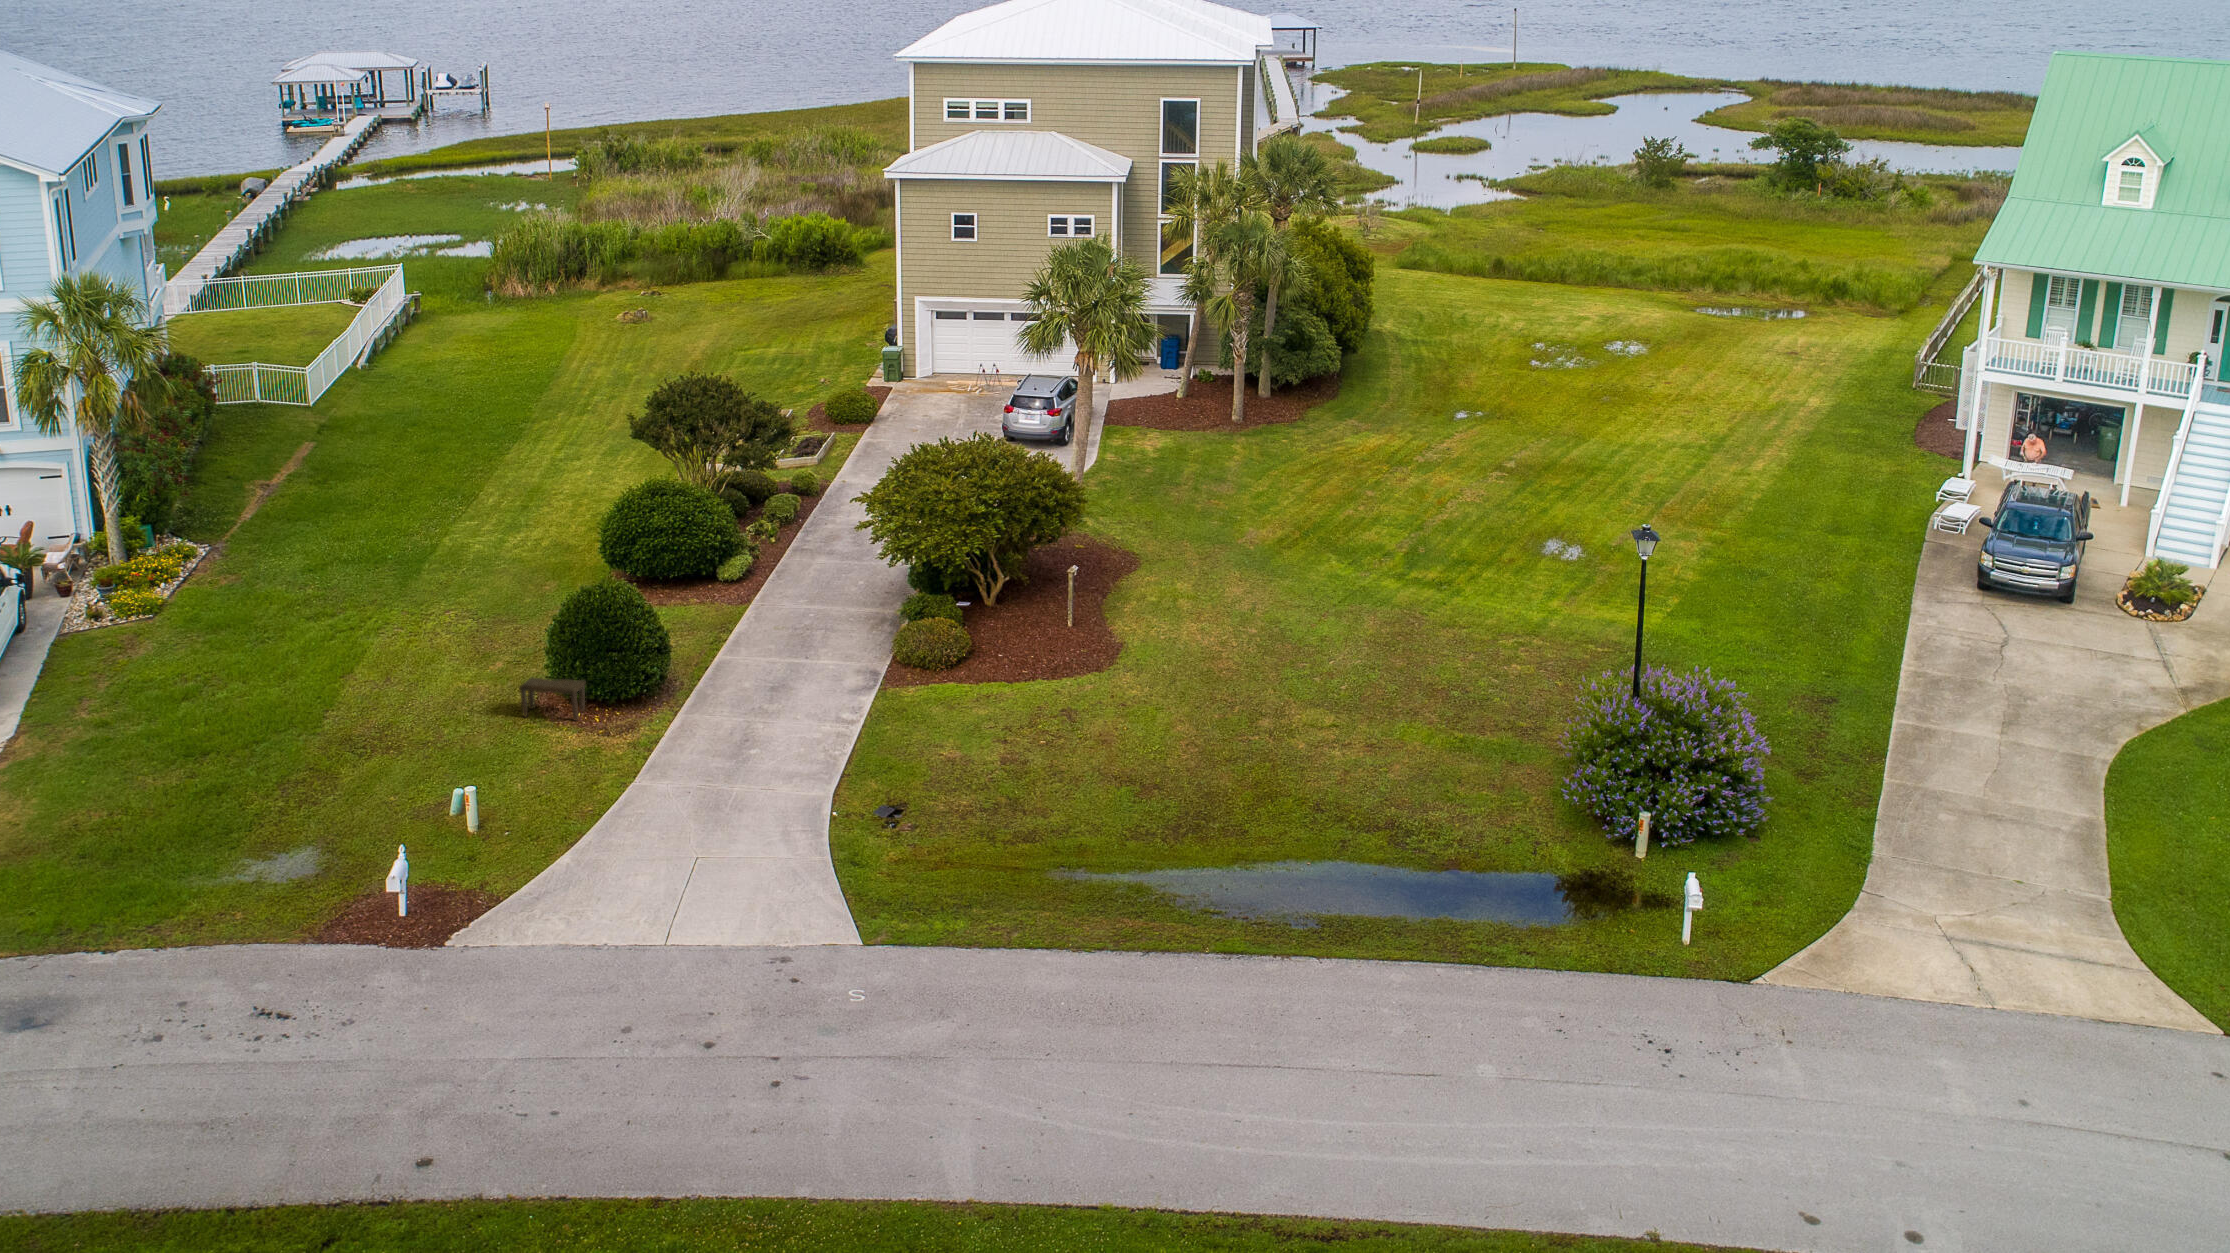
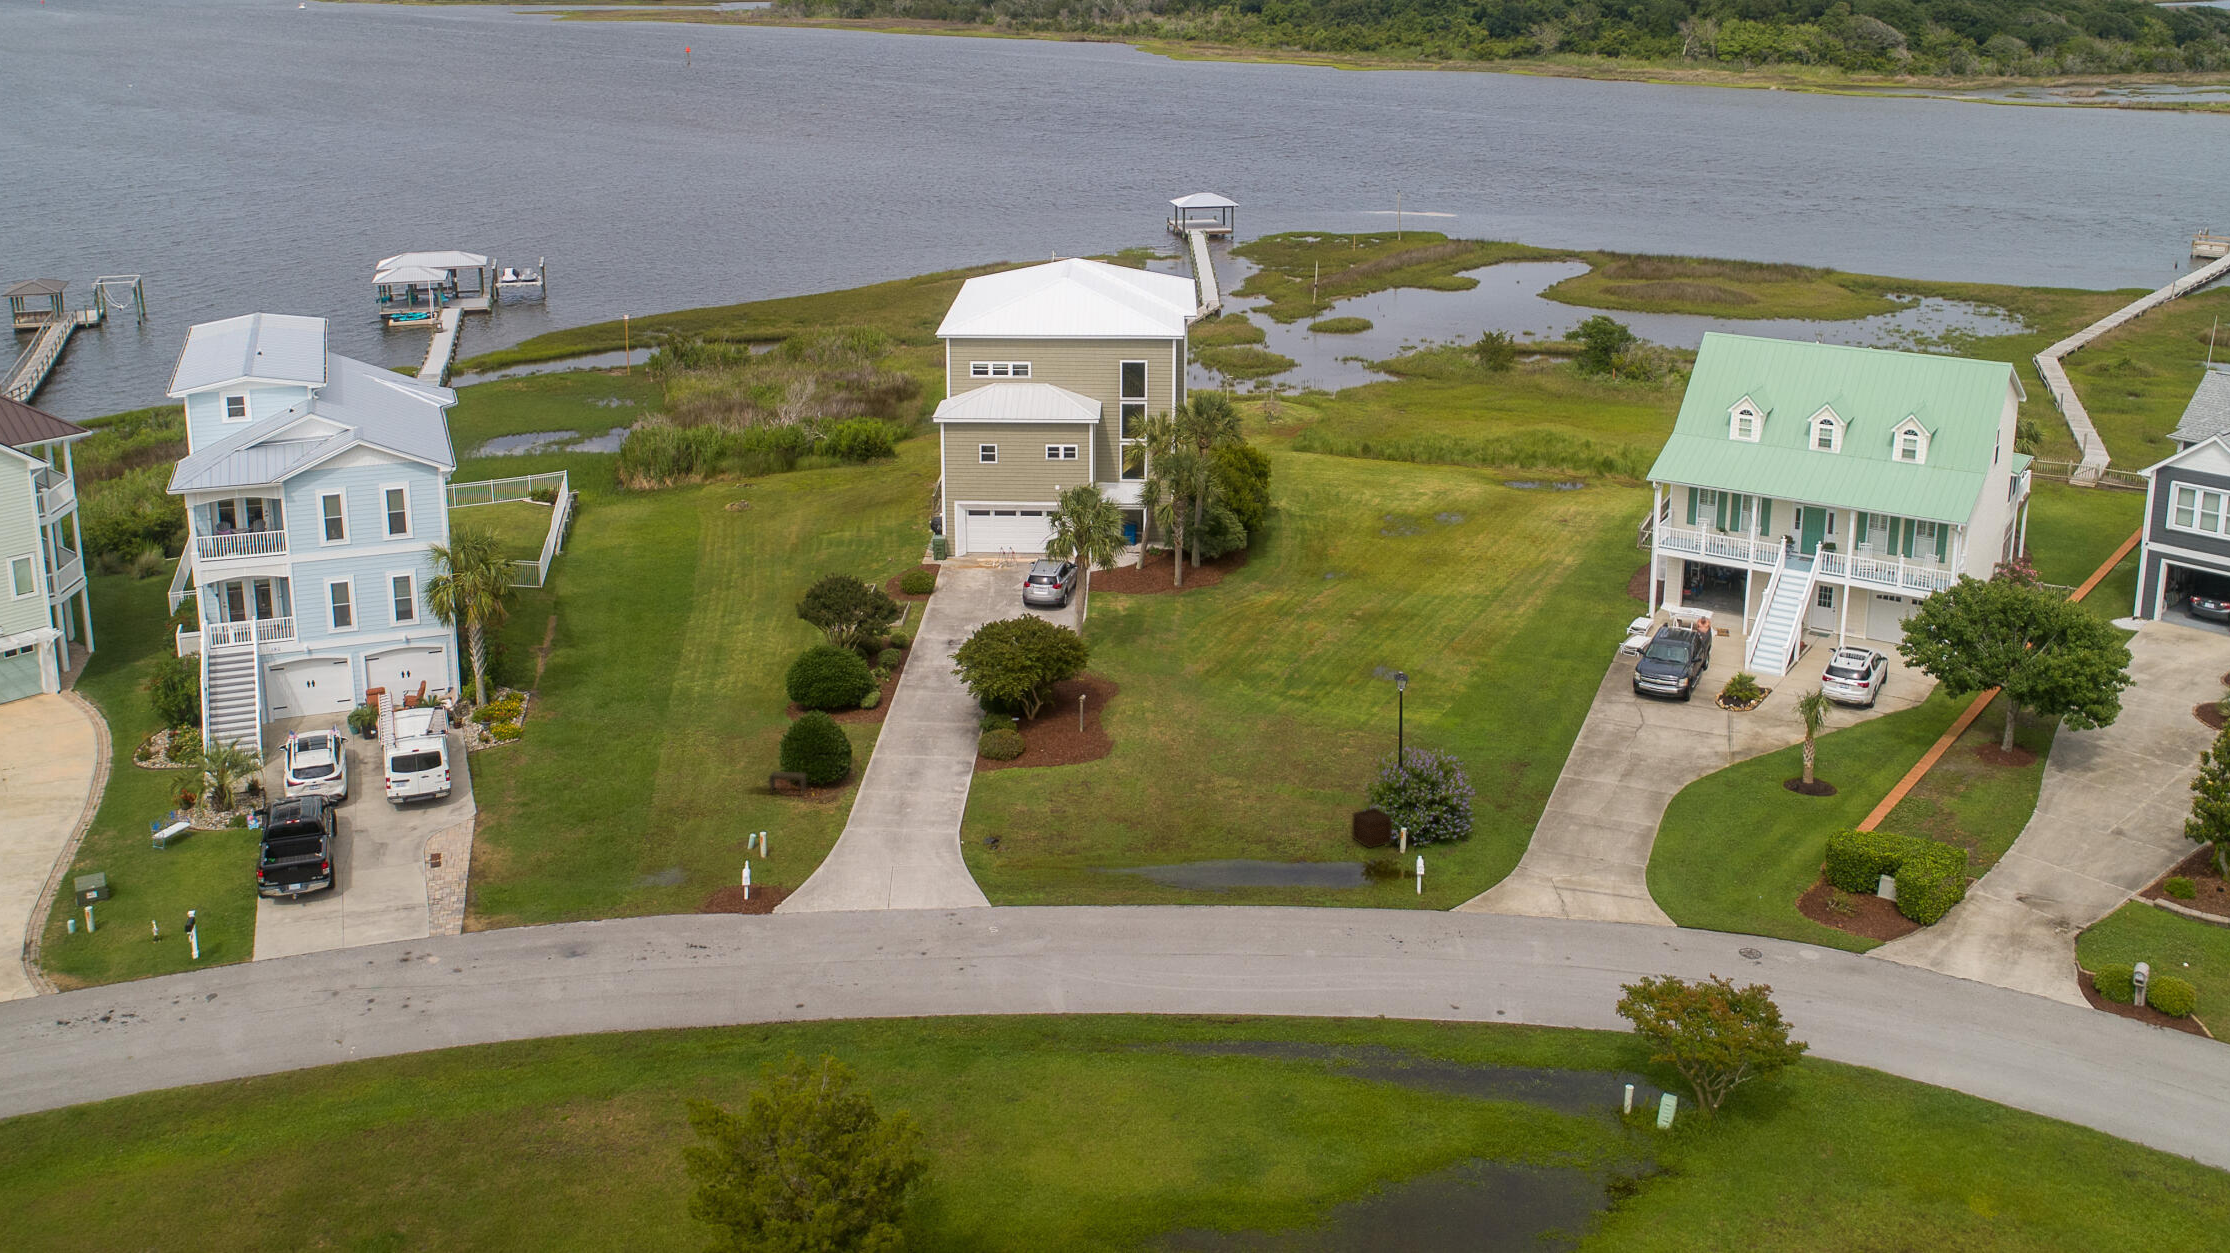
wooden crate: none [1539,772,1617,847] -> present [1352,808,1392,848]

